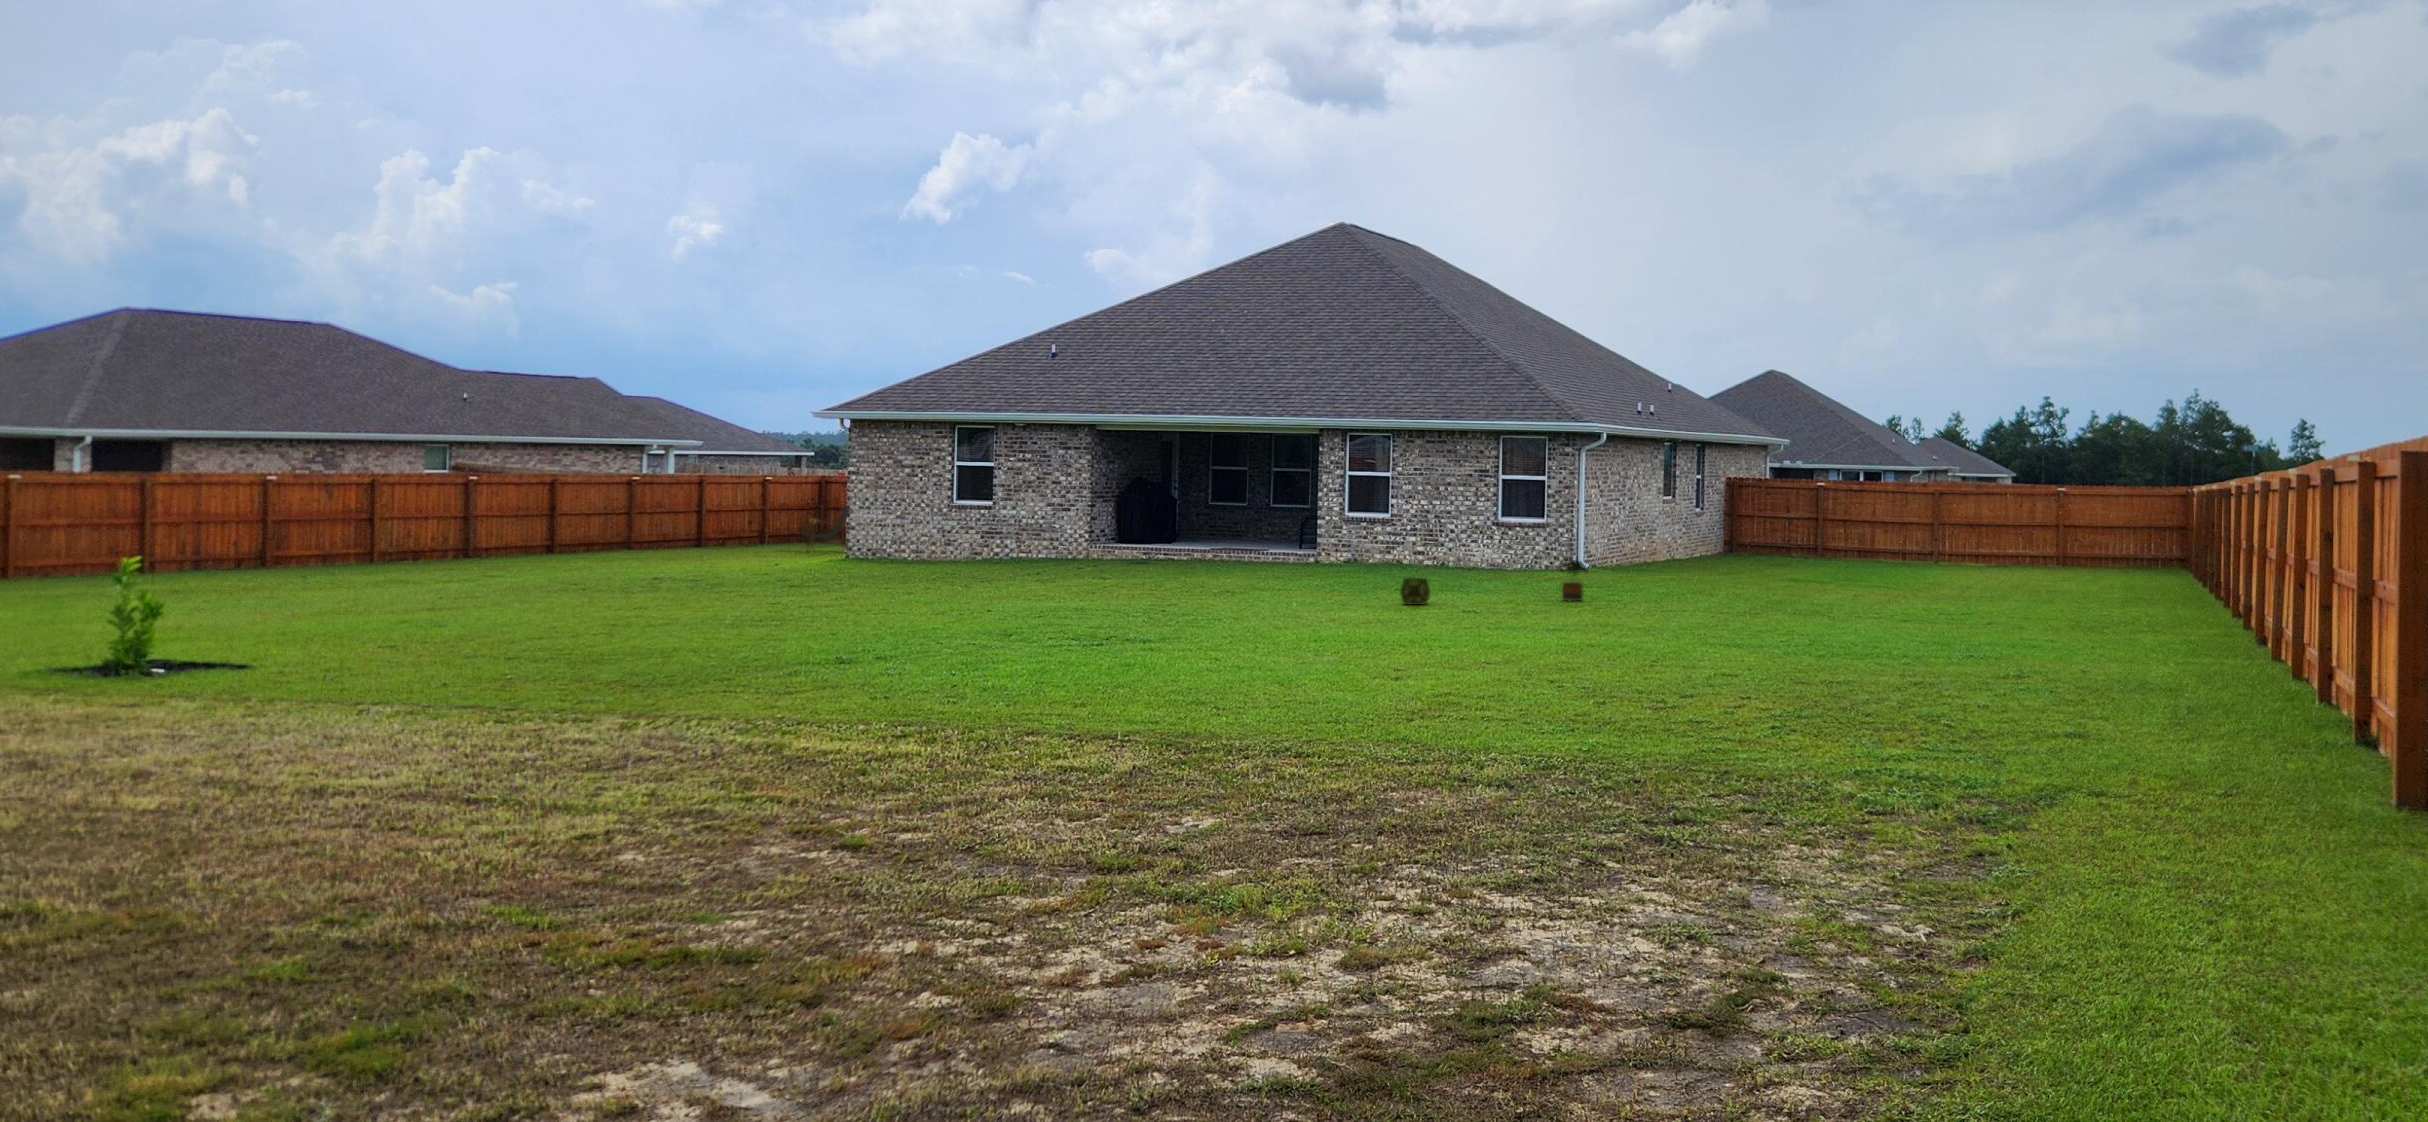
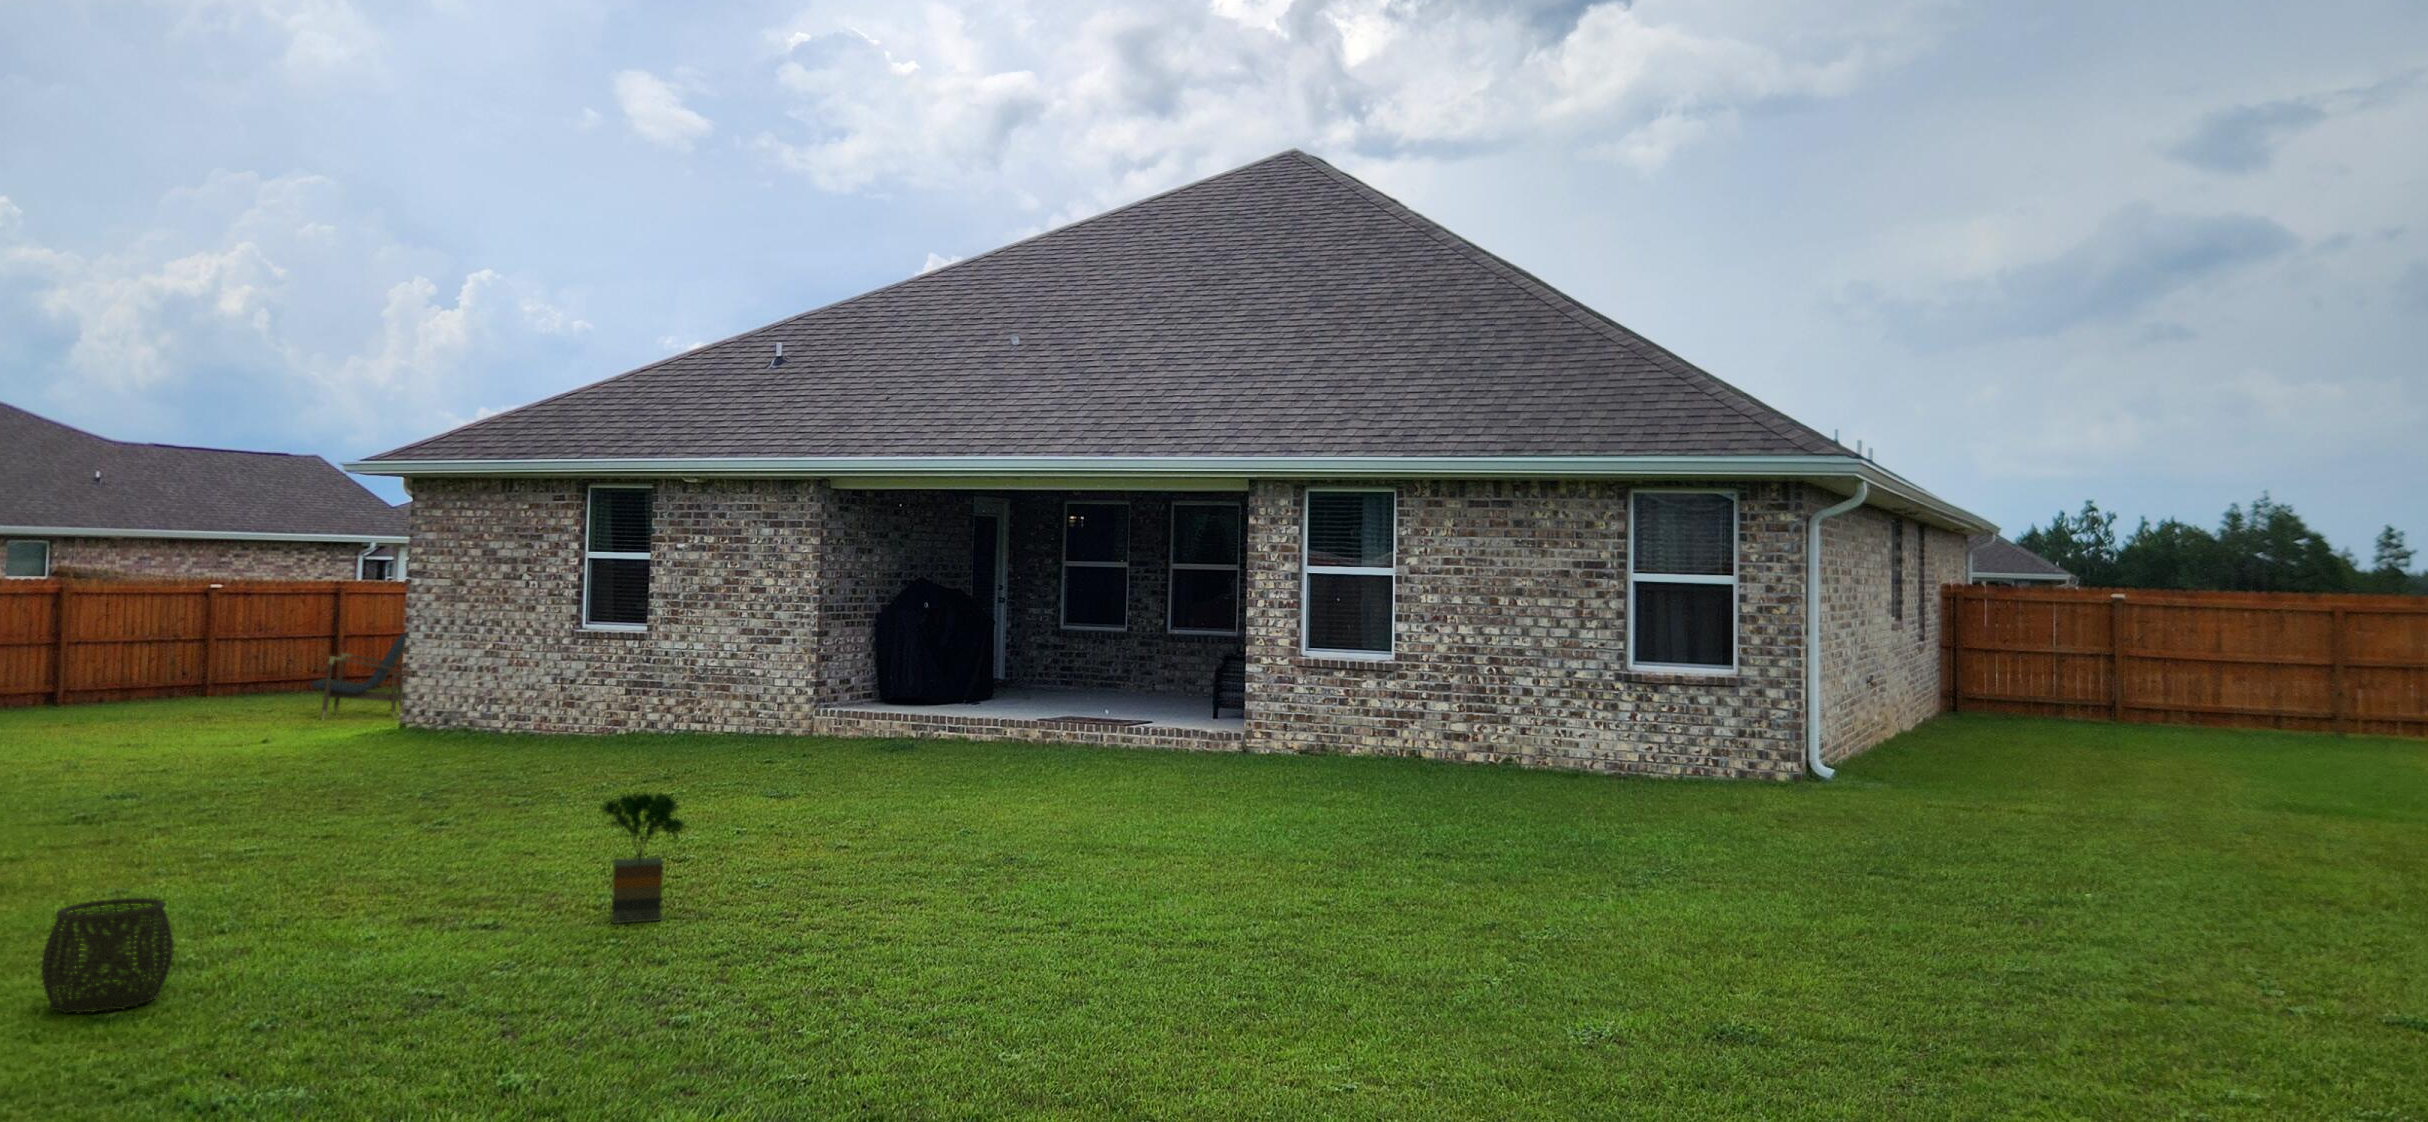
potted tree: present [1560,560,1589,601] -> present [602,792,686,924]
woven basket: present [1400,578,1430,605] -> present [40,898,174,1013]

